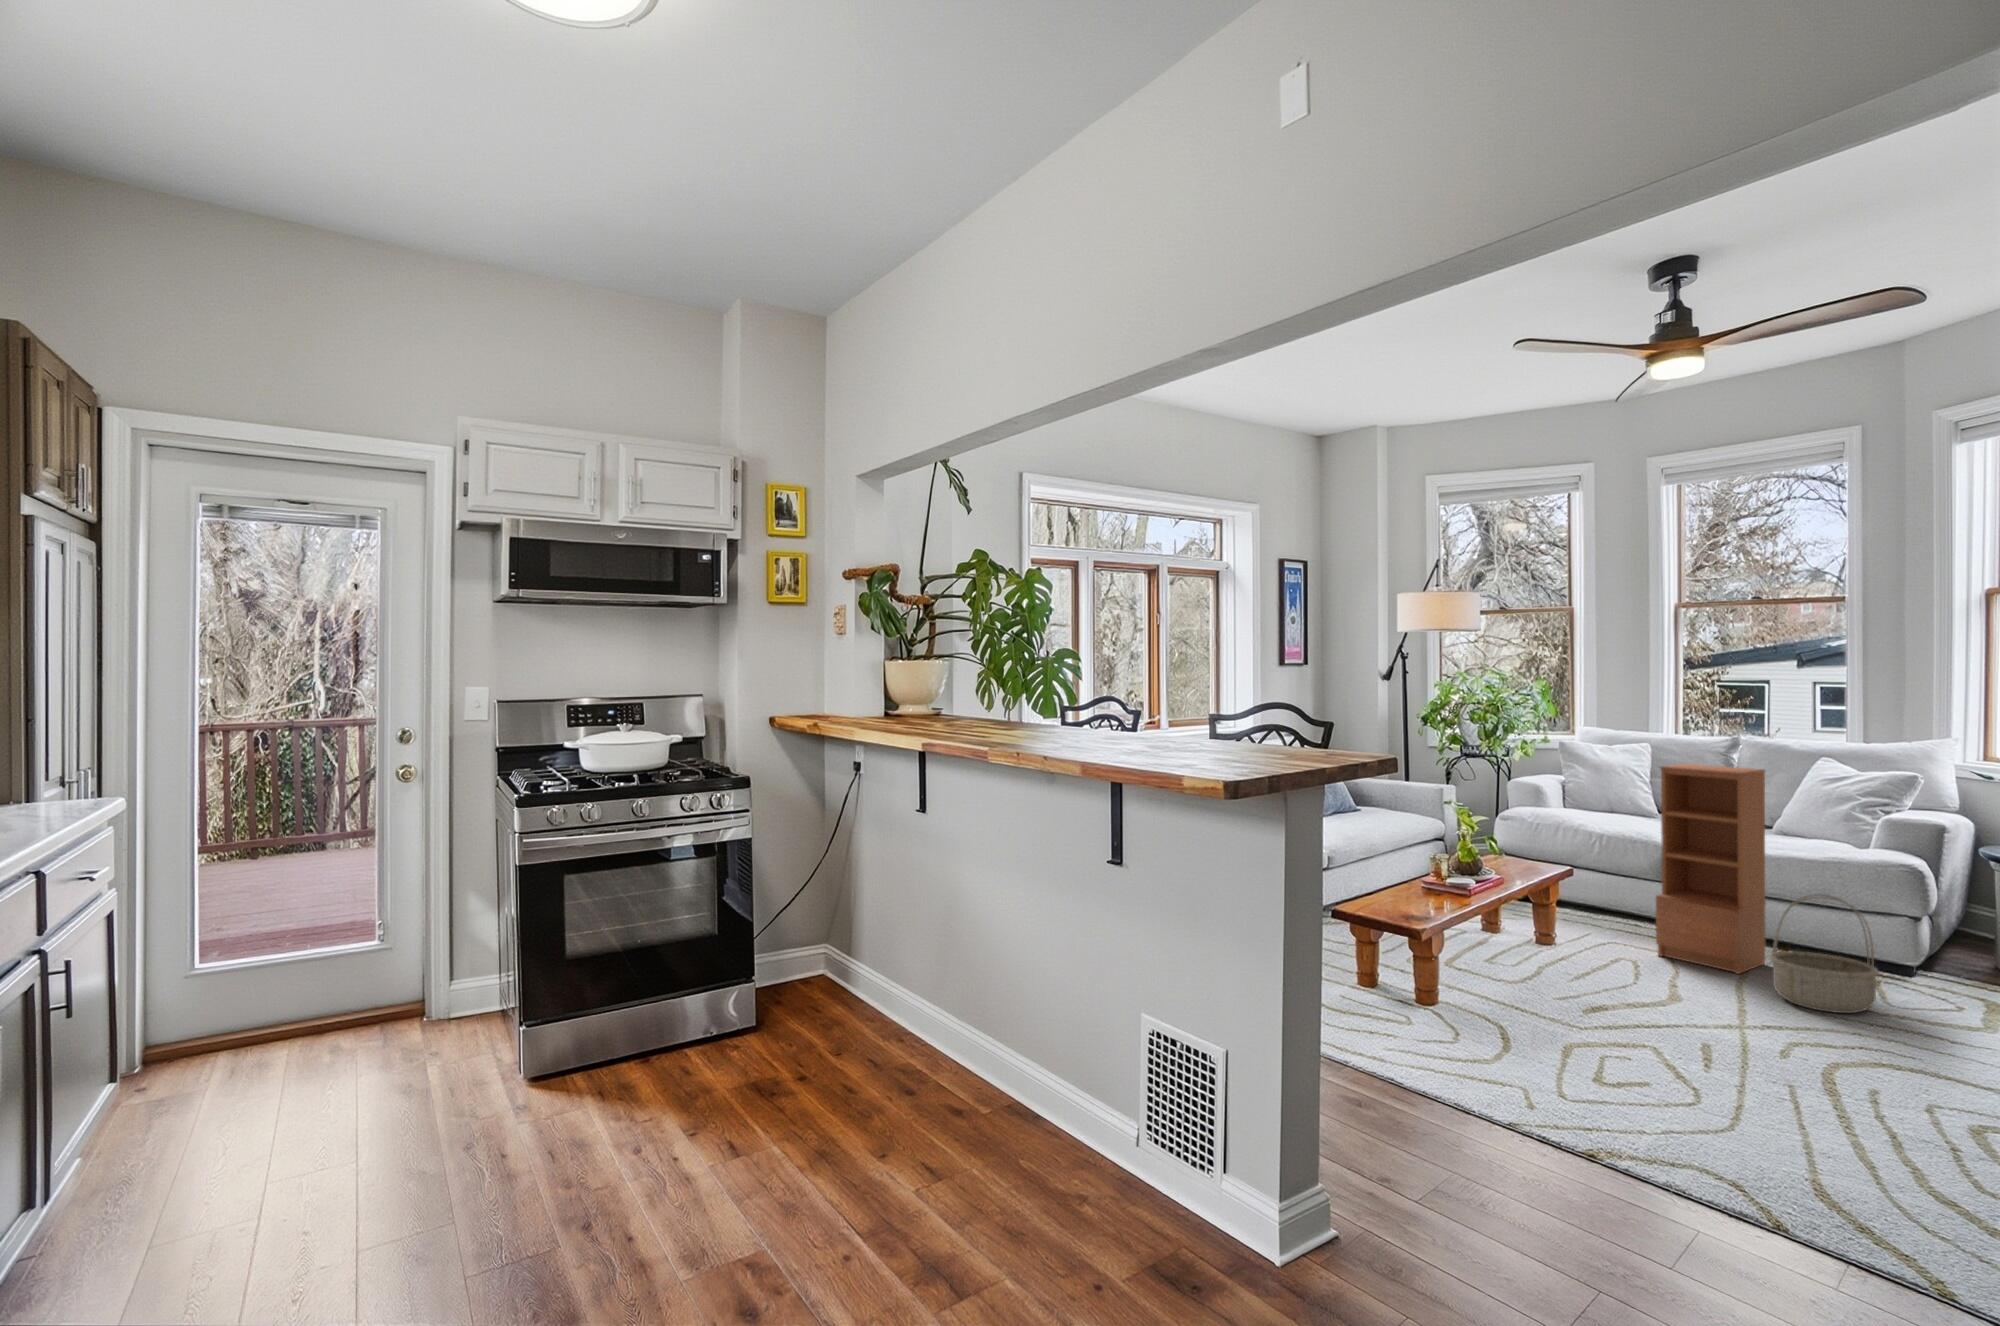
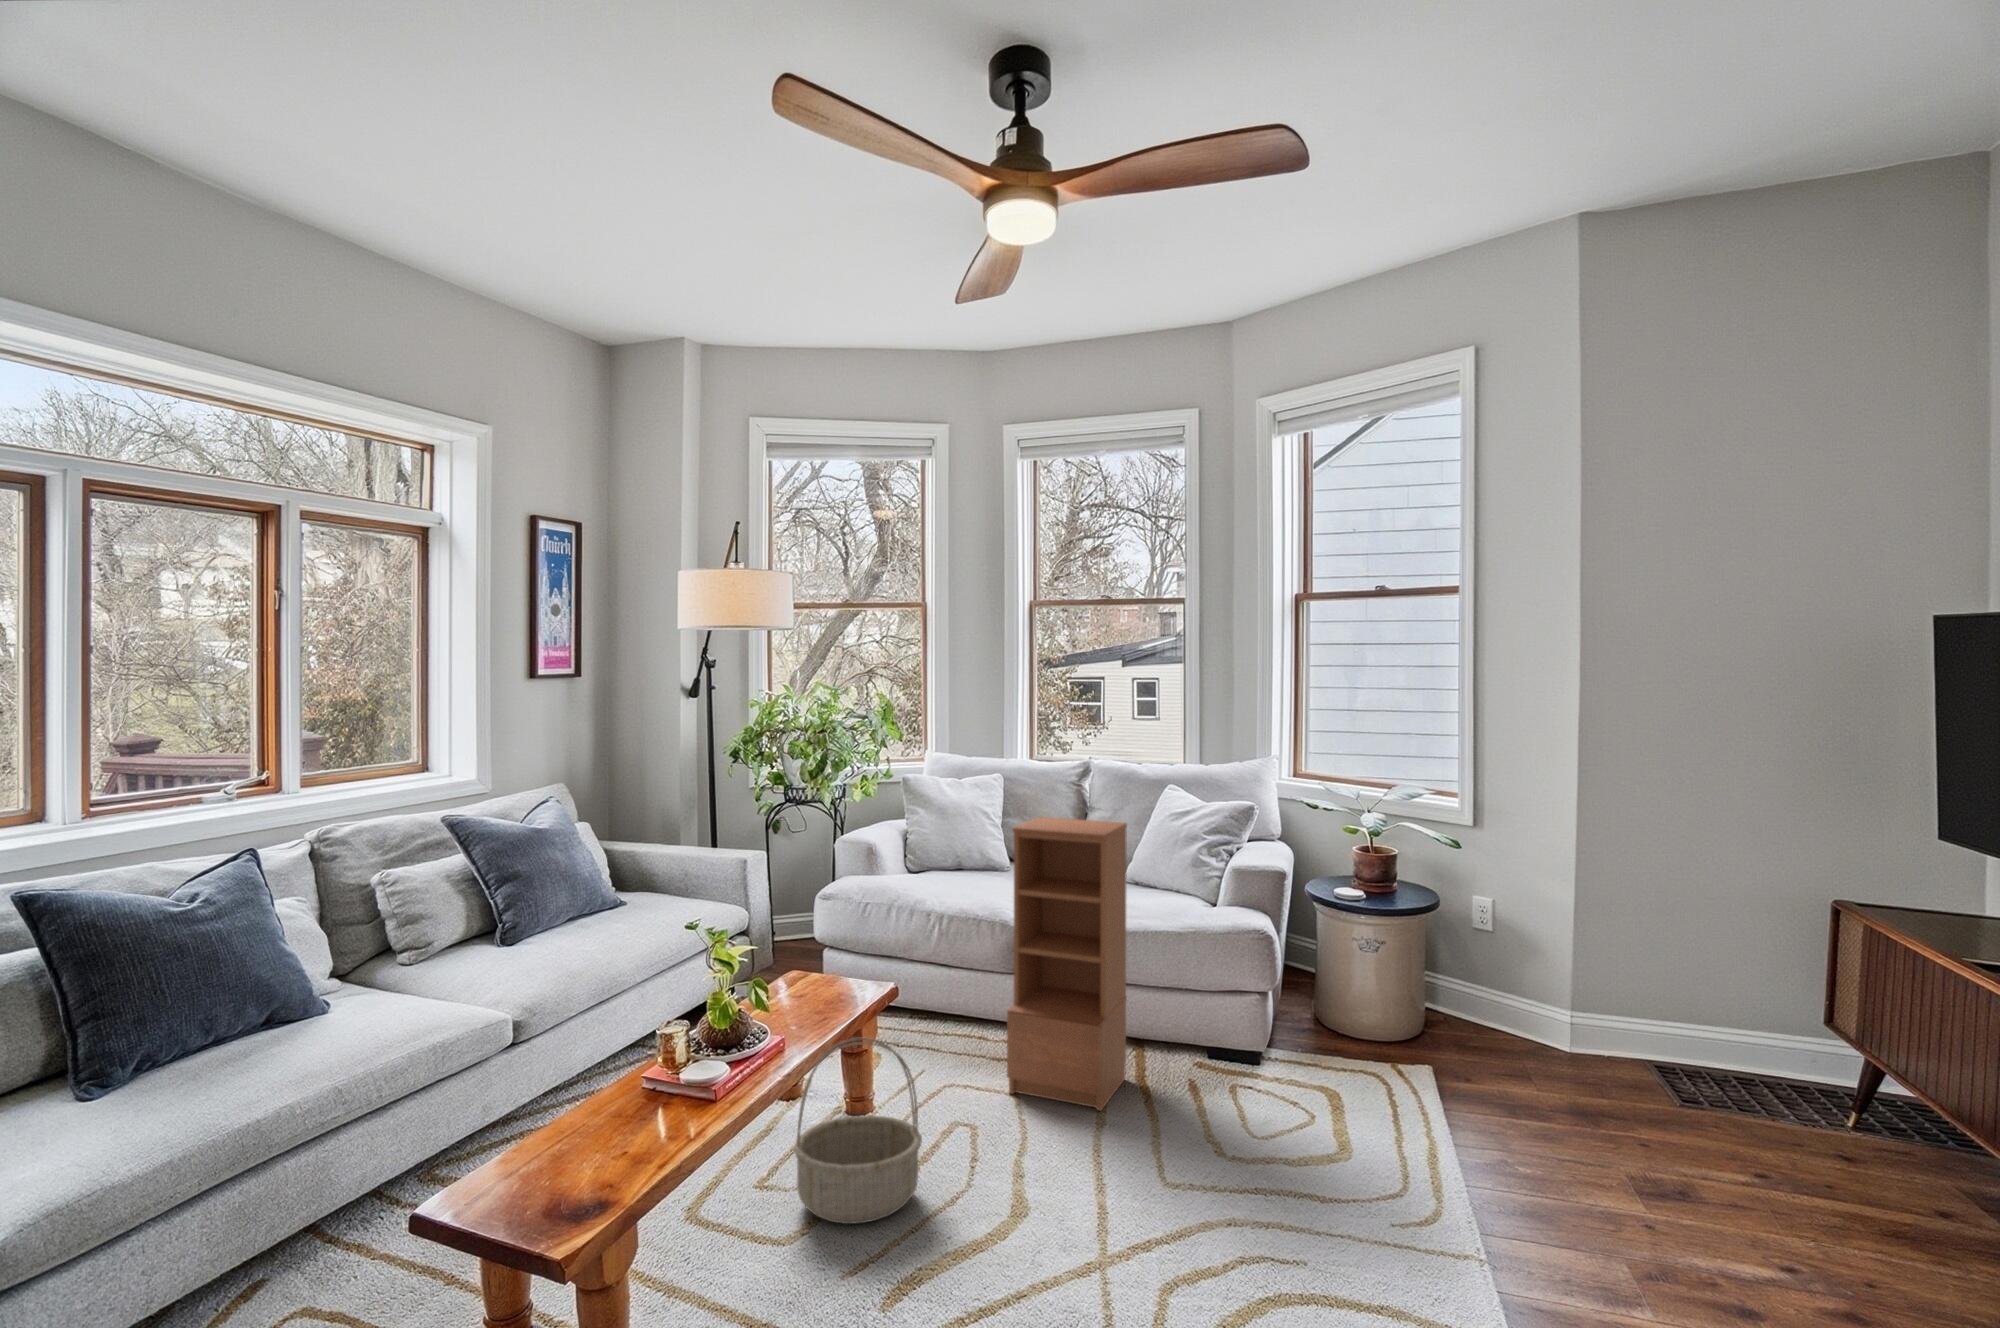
basket: present [1770,894,1879,1013] -> present [794,1038,922,1224]

